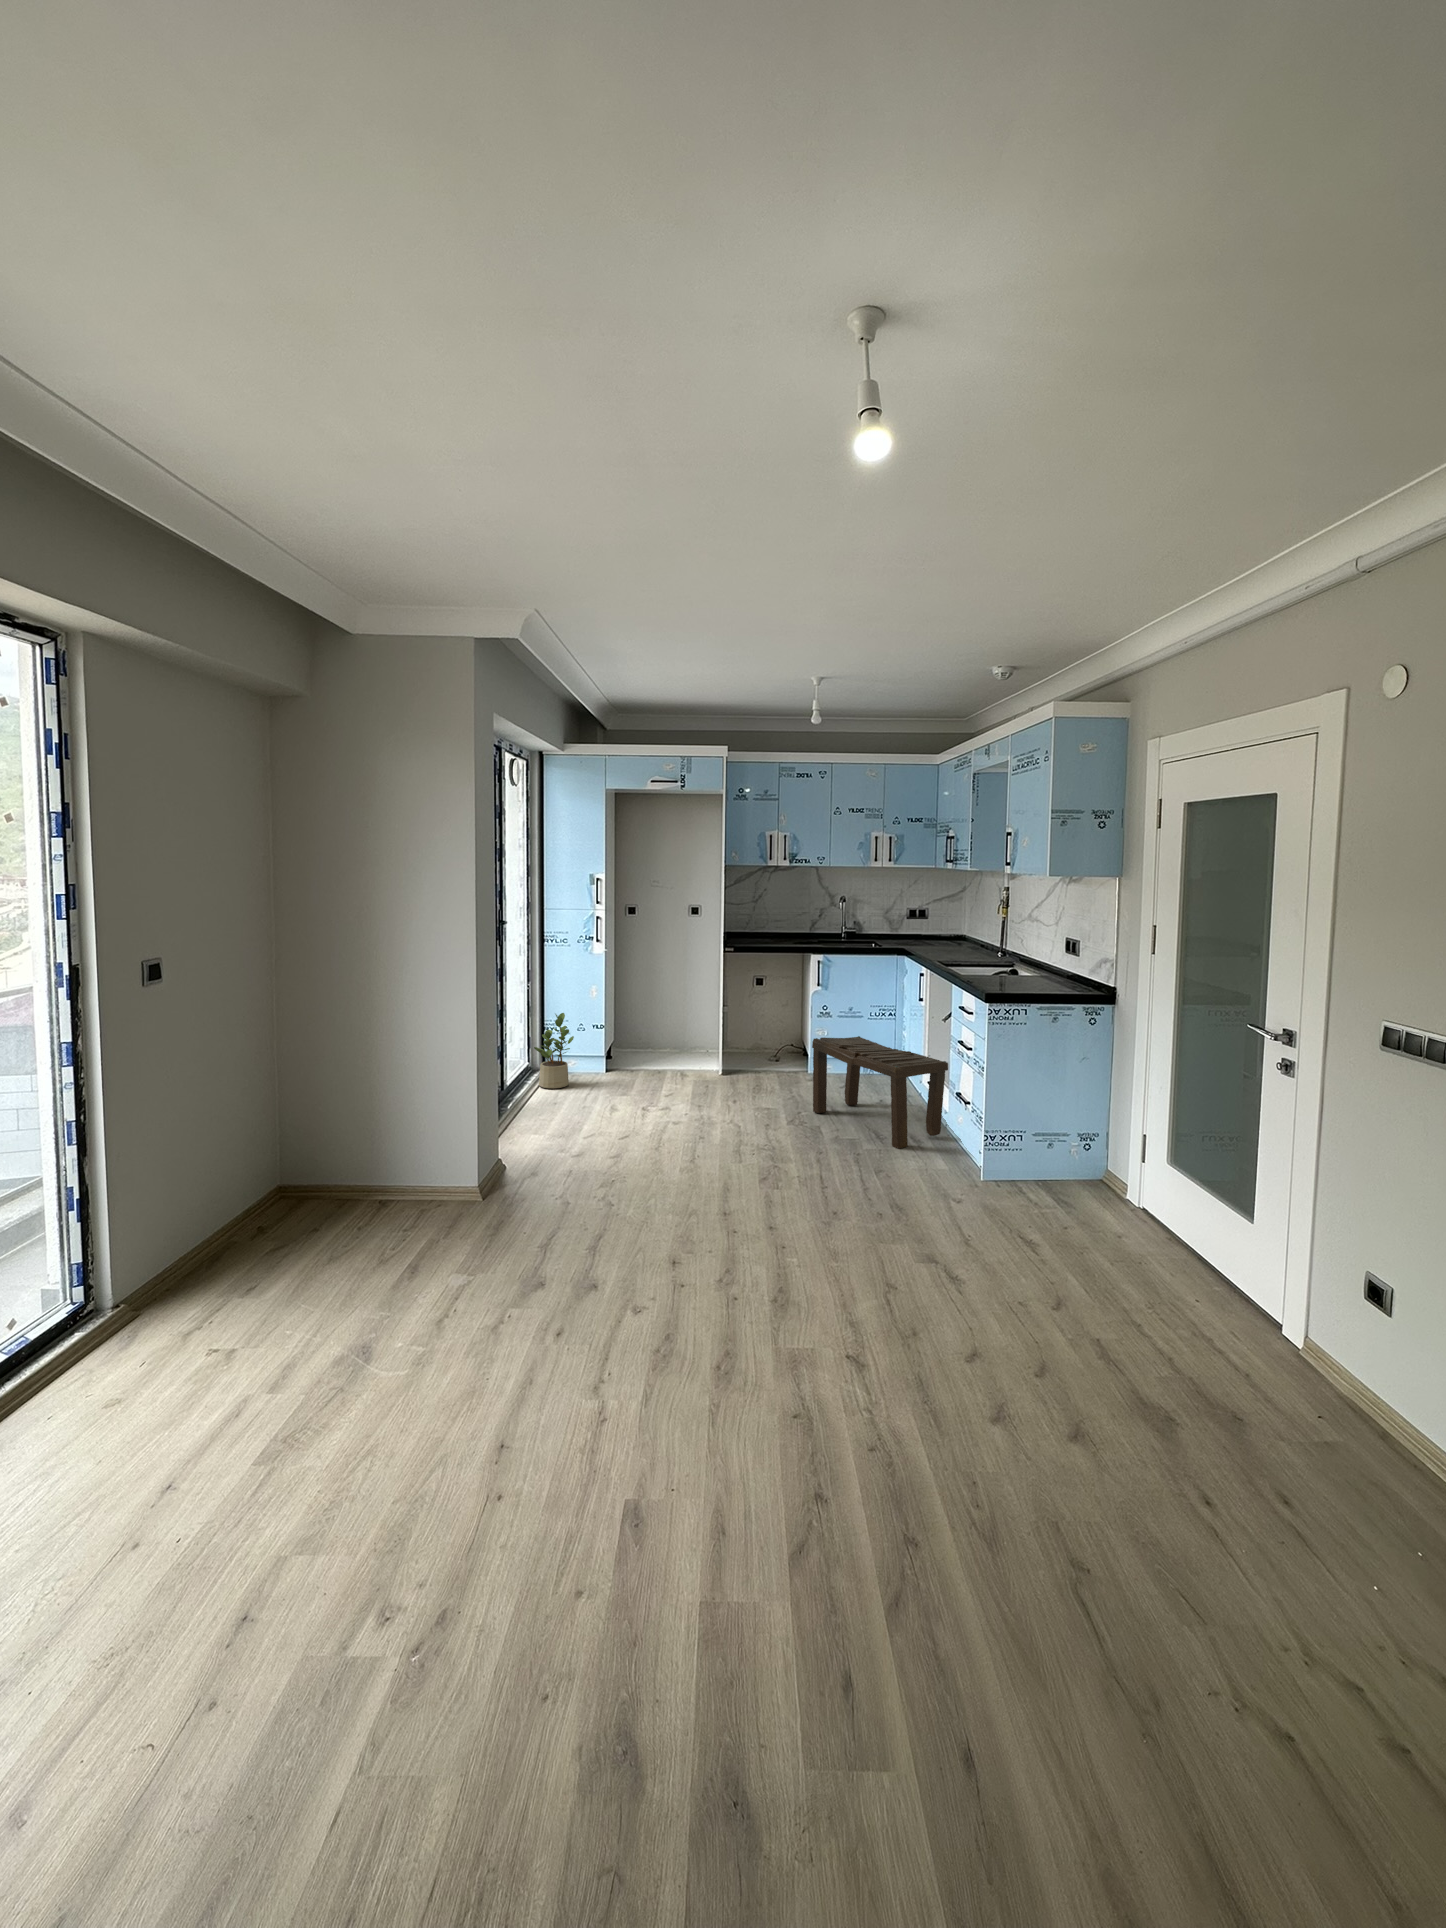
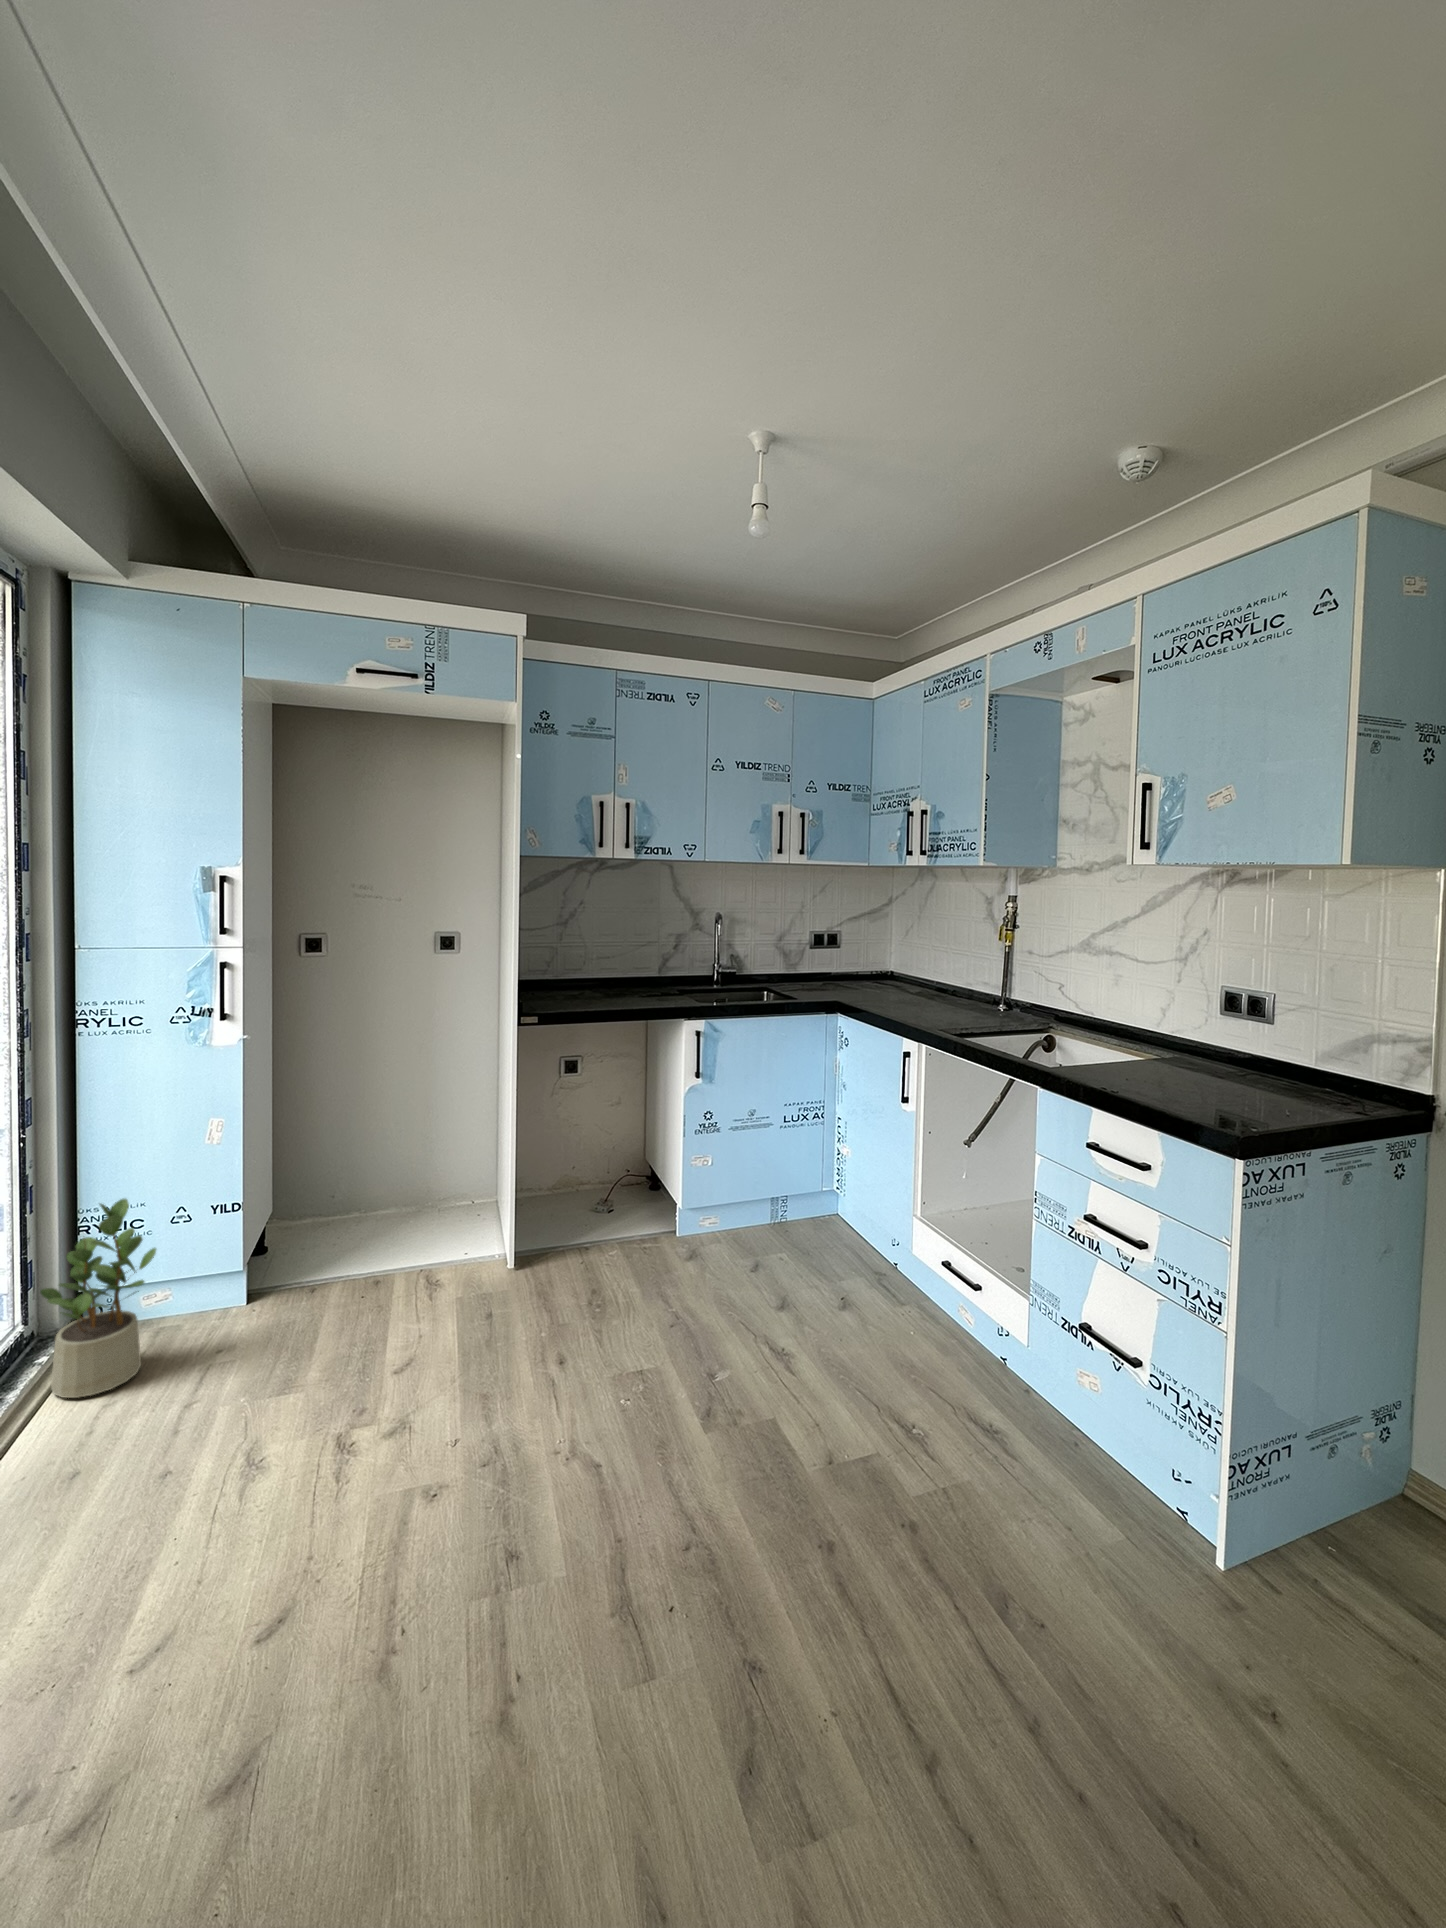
bench: present [812,1036,948,1149] -> none [734,1186,1045,1479]

